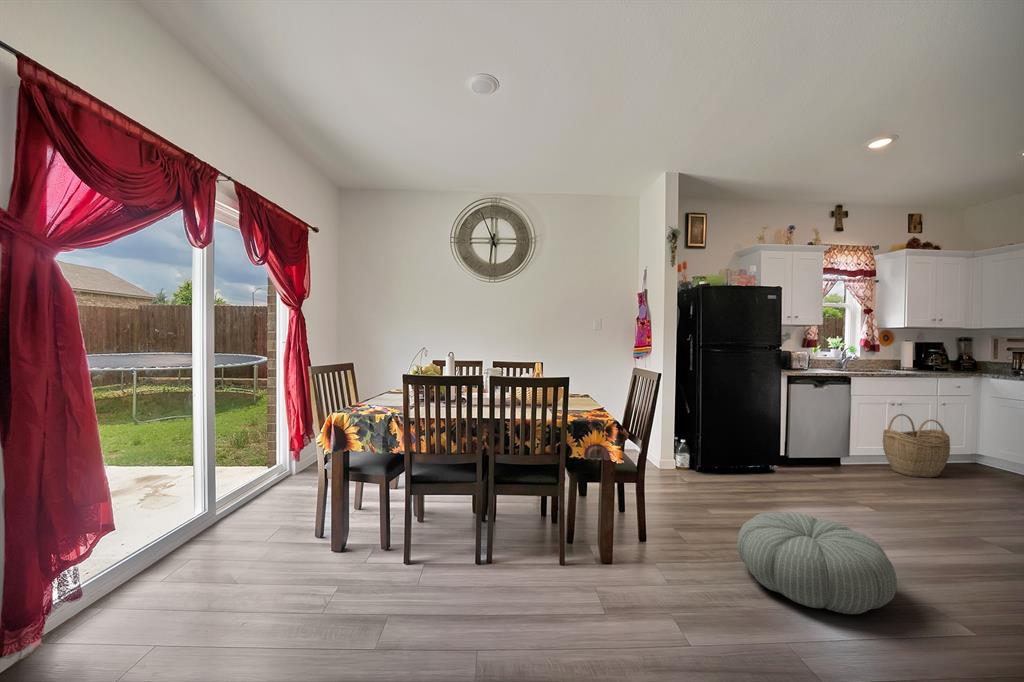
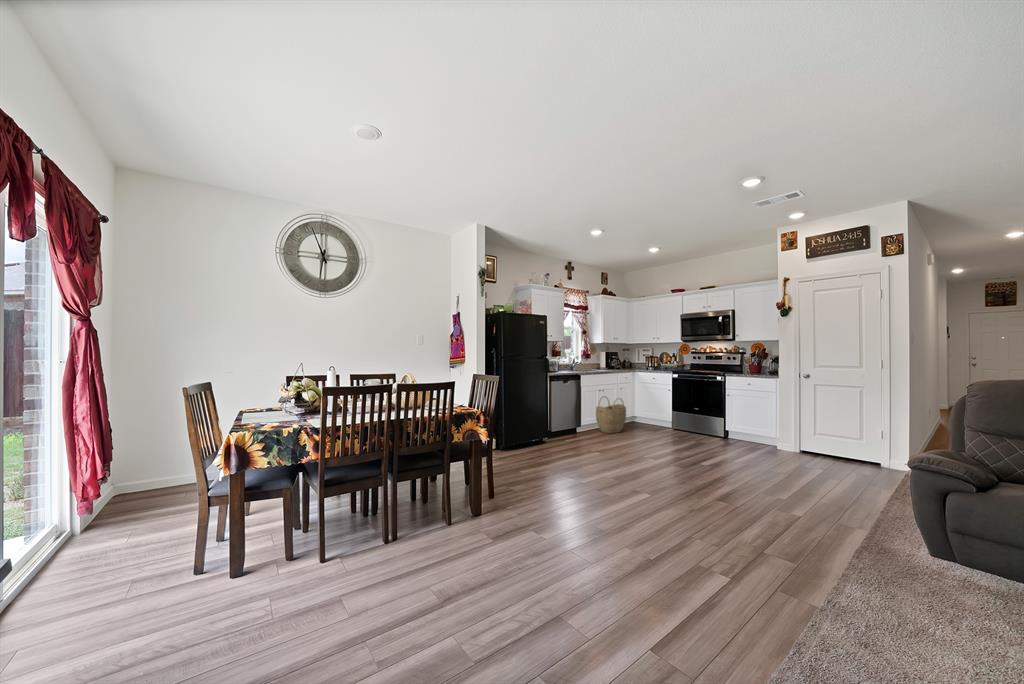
pouf: present [737,512,897,614] -> none [555,460,634,510]

